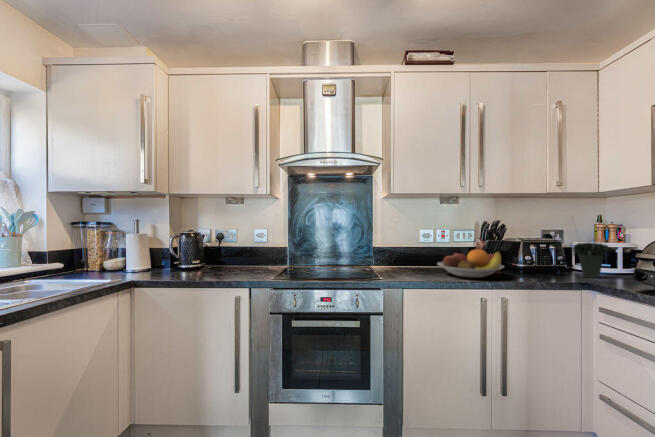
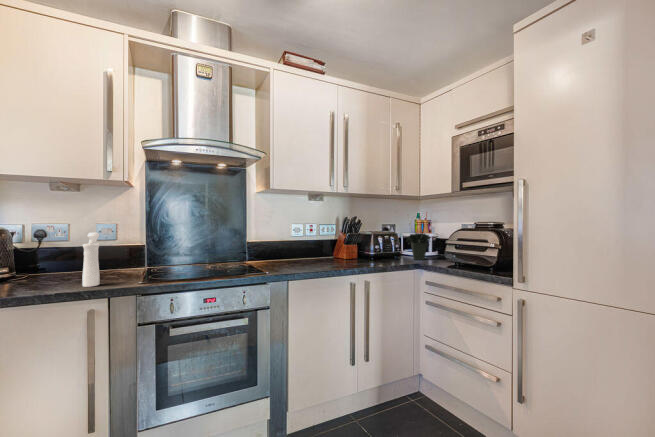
pepper mill: none [235,236,249,278] -> present [82,233,100,287]
fruit bowl: present [437,249,504,278] -> none [312,241,366,266]

